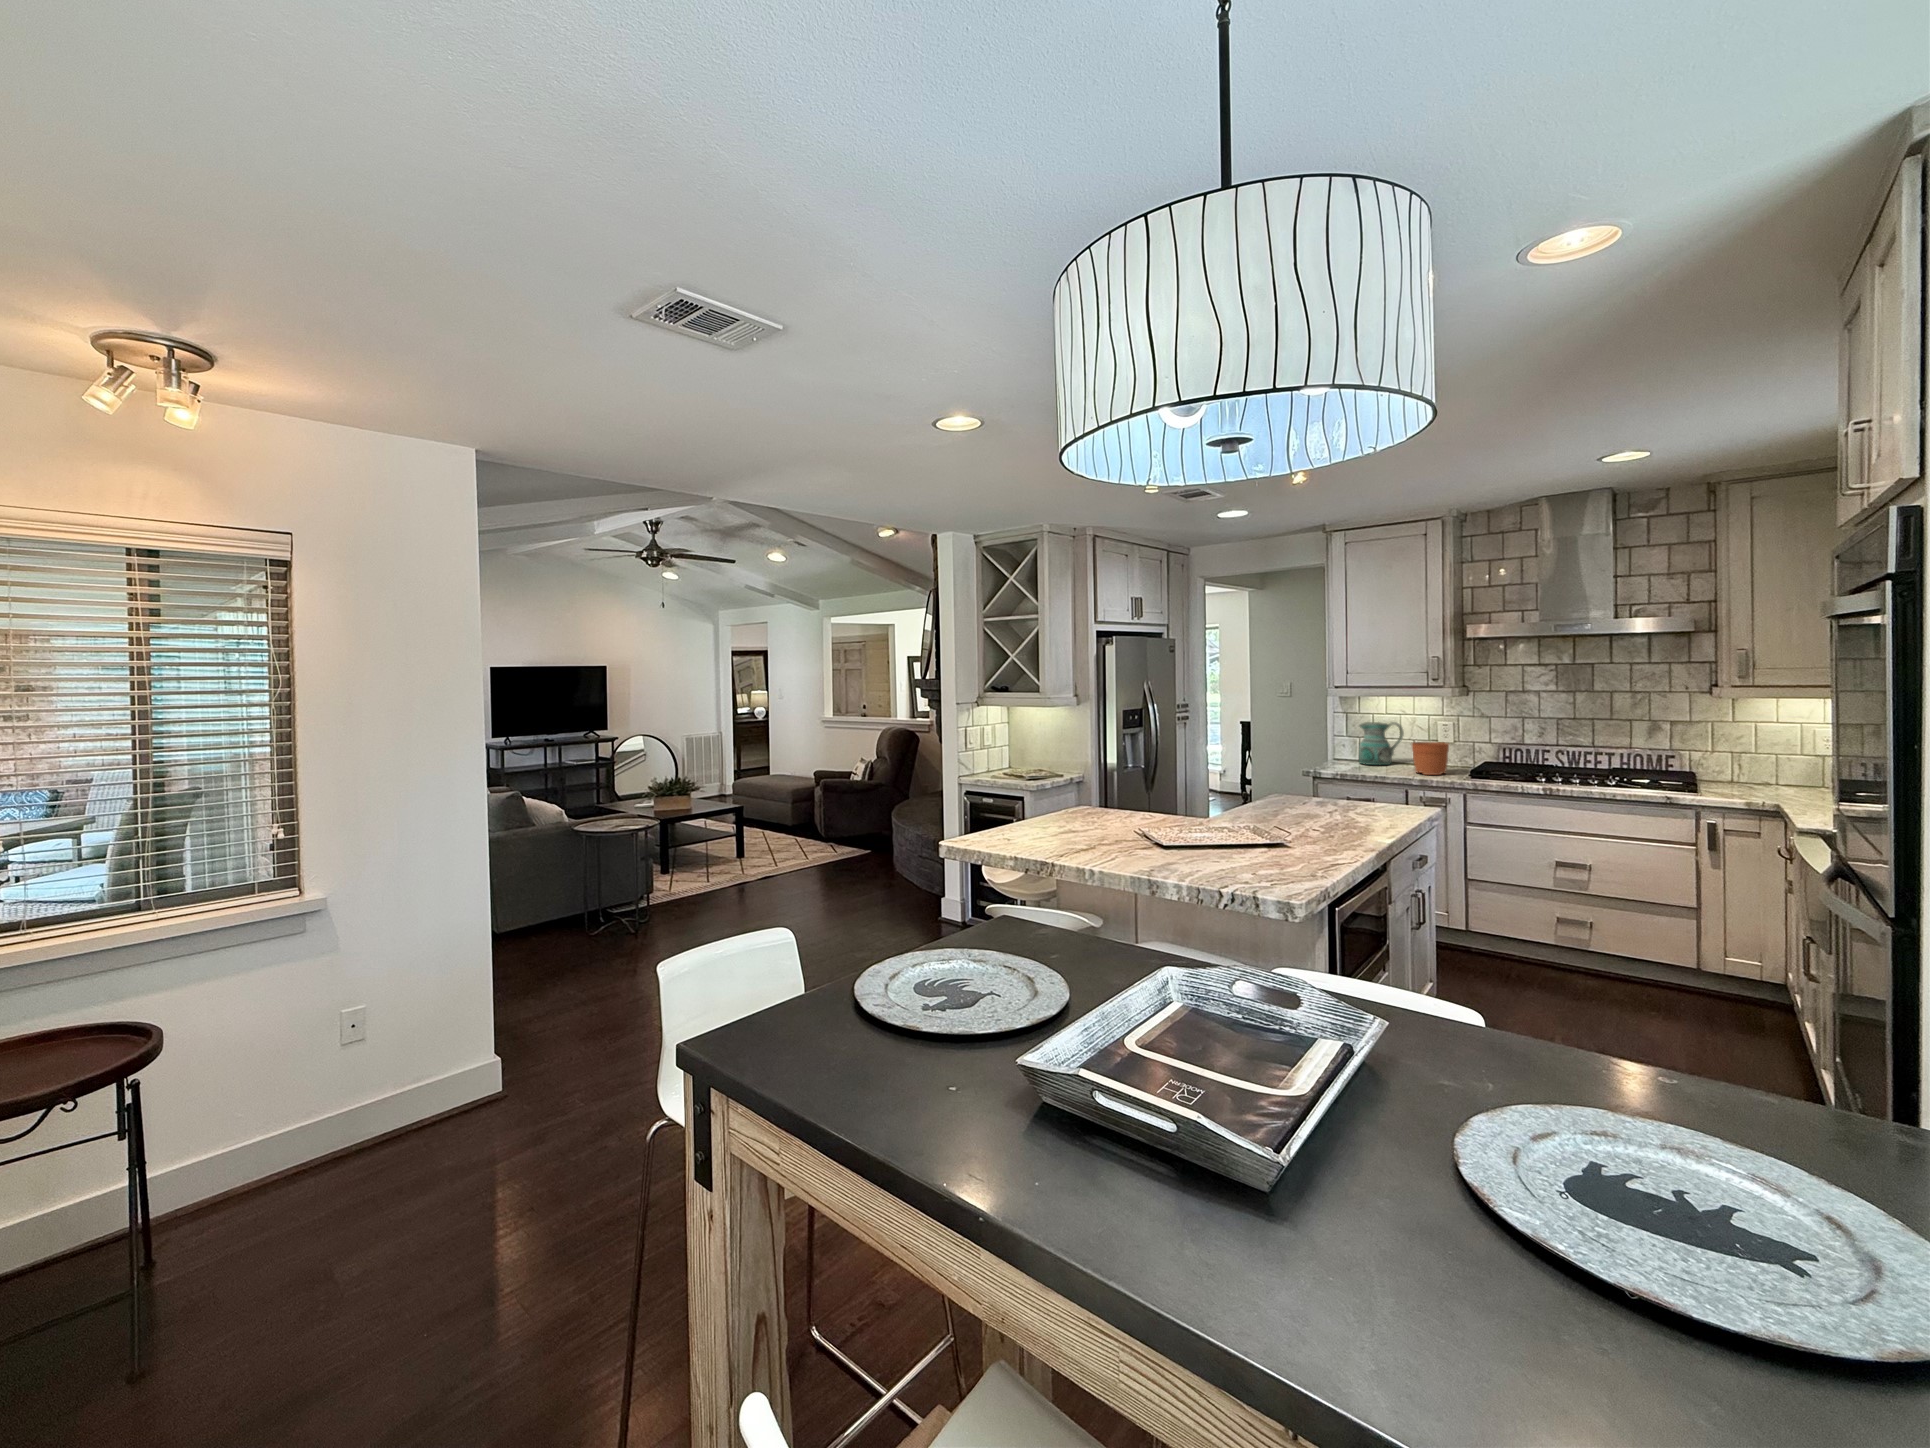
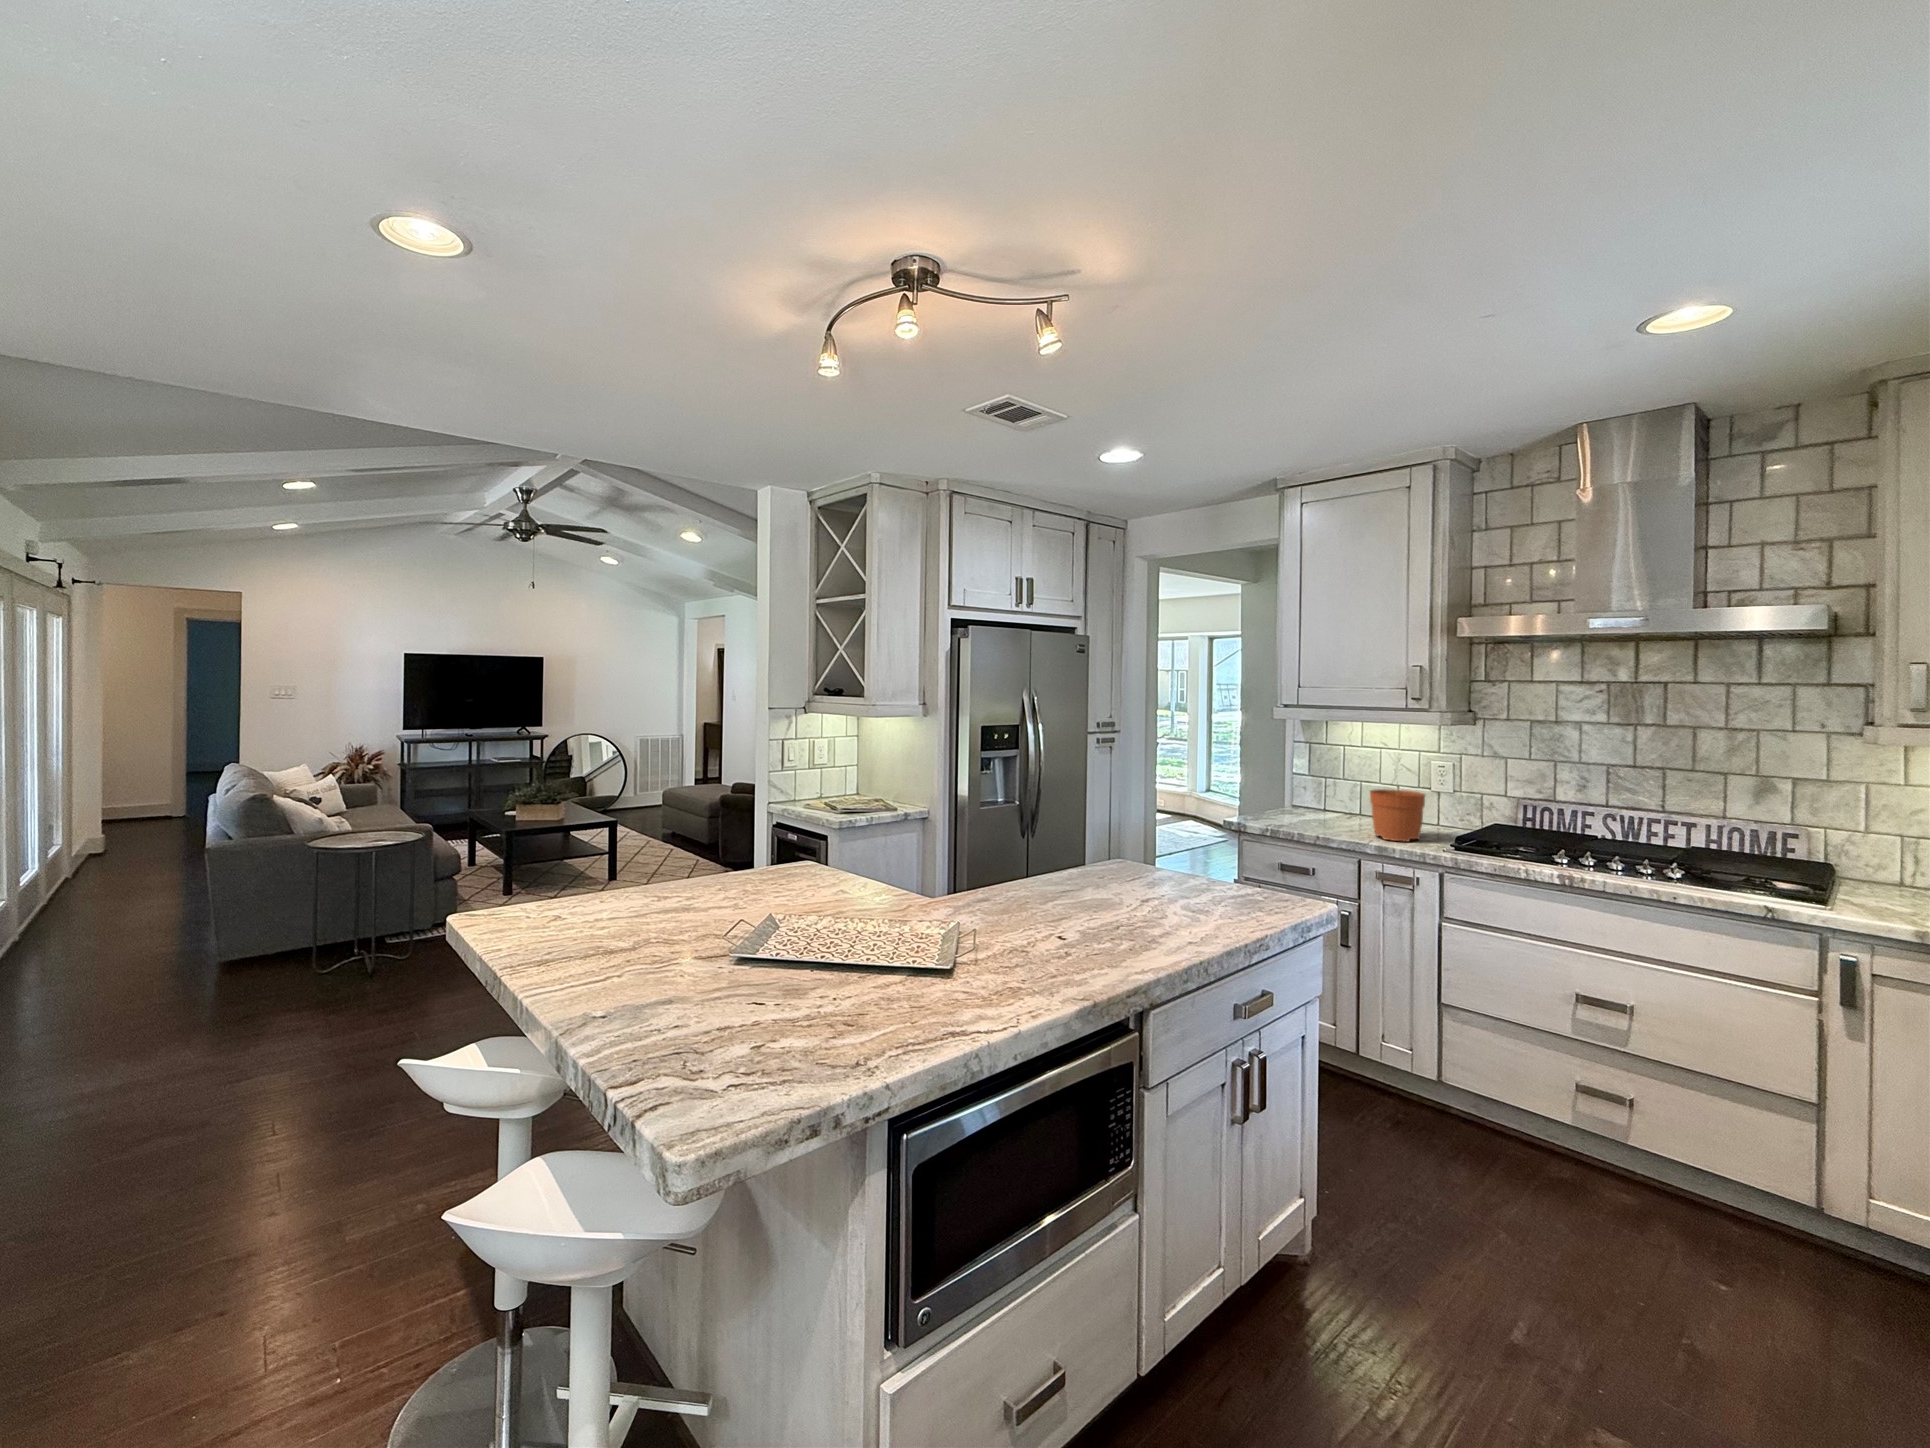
ceramic pitcher: present [1359,722,1404,765] -> none [1311,757,1375,821]

